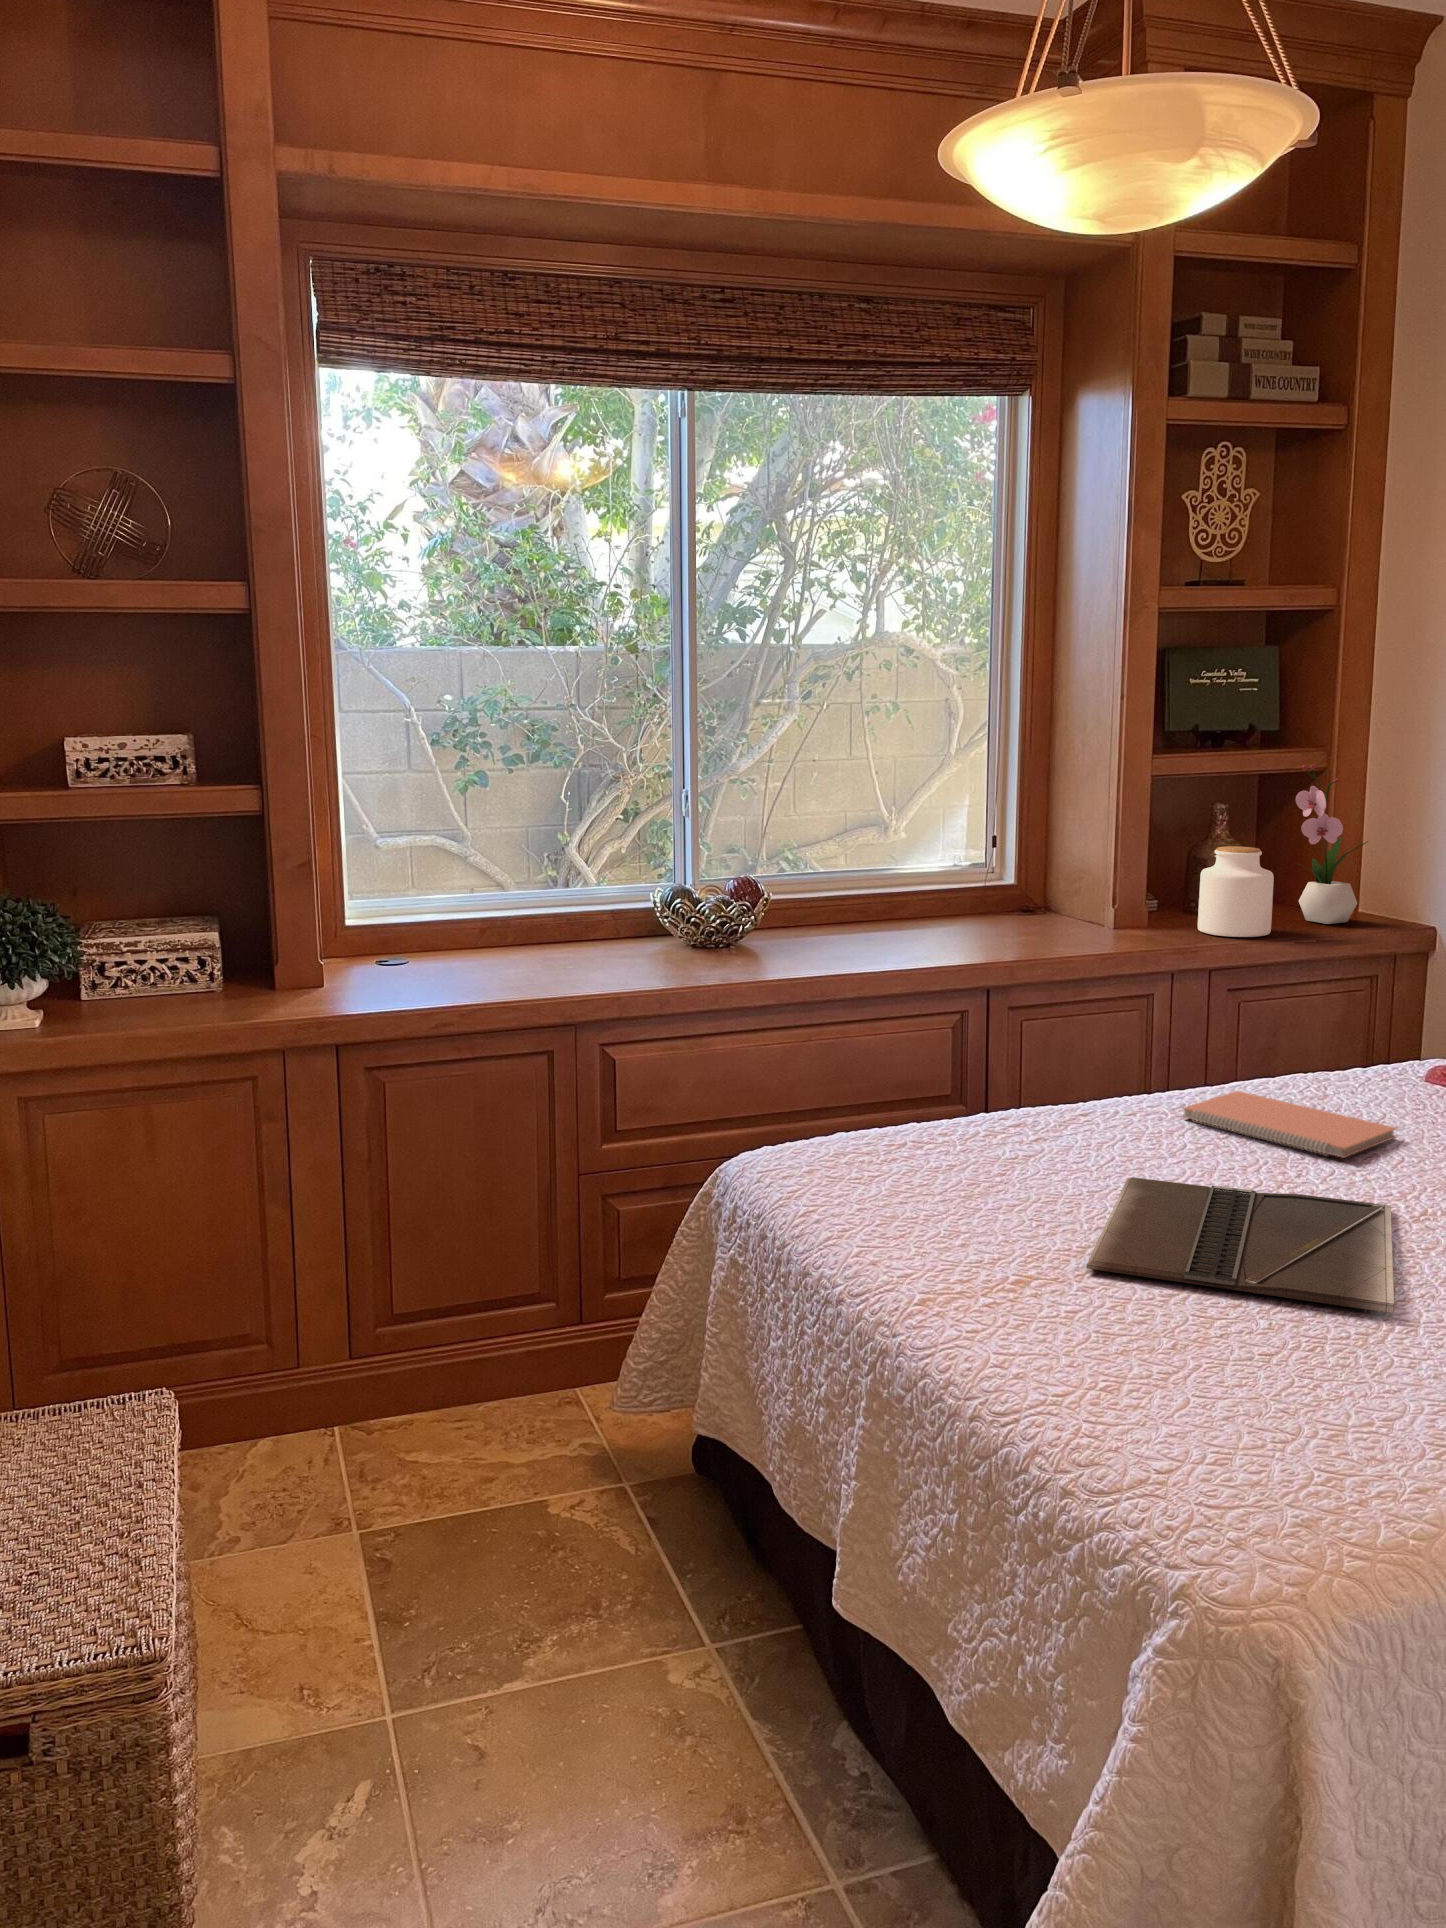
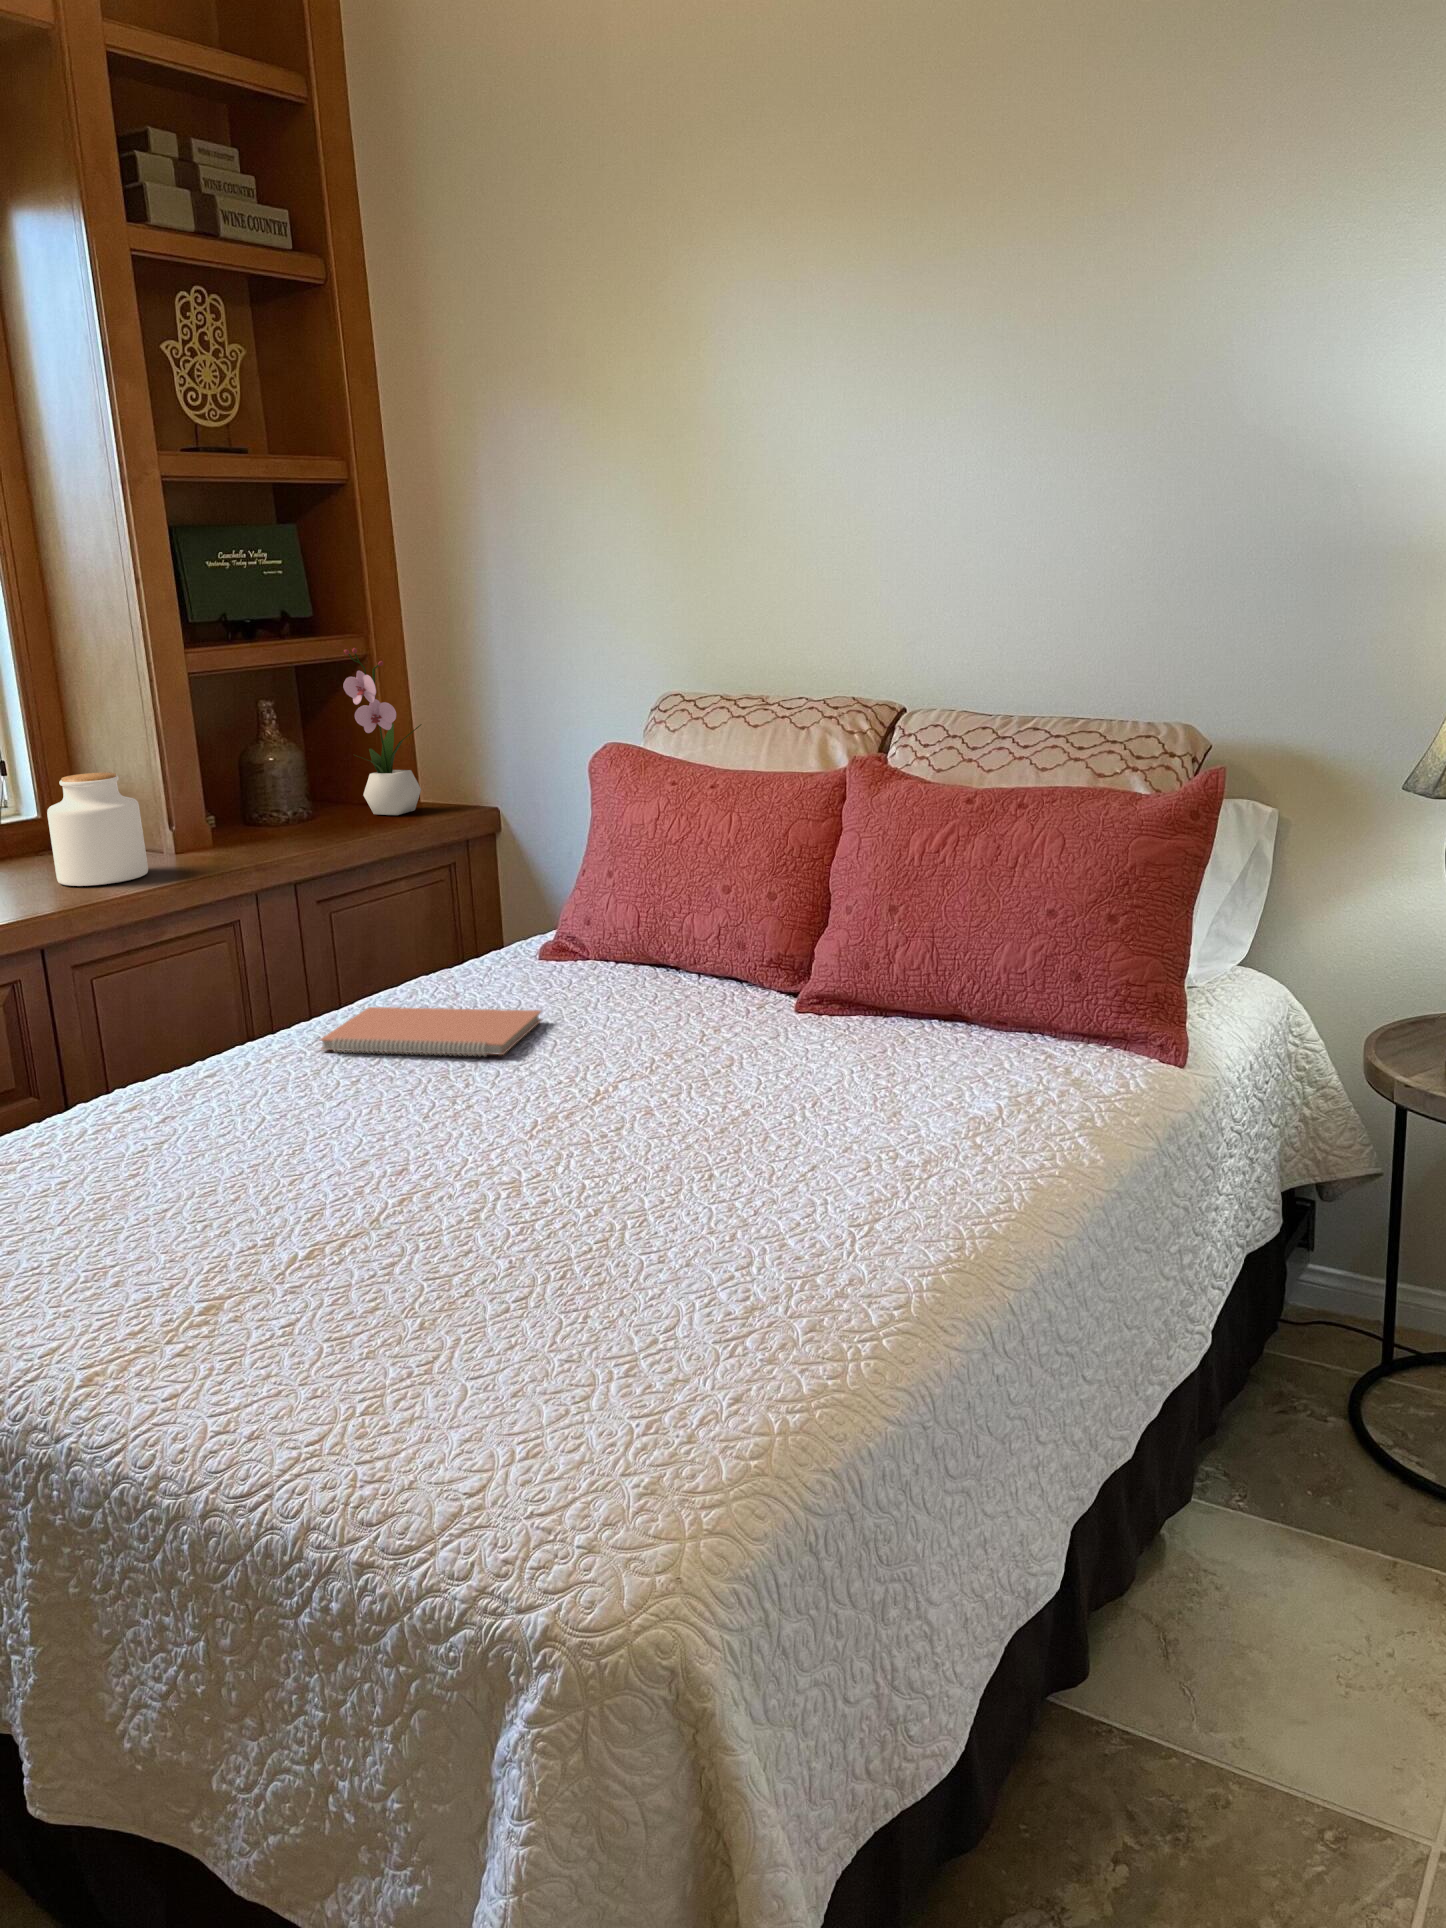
jar: present [1198,846,1274,937] -> present [47,772,148,886]
laptop: present [1086,1177,1394,1313] -> none [283,1093,624,1262]

